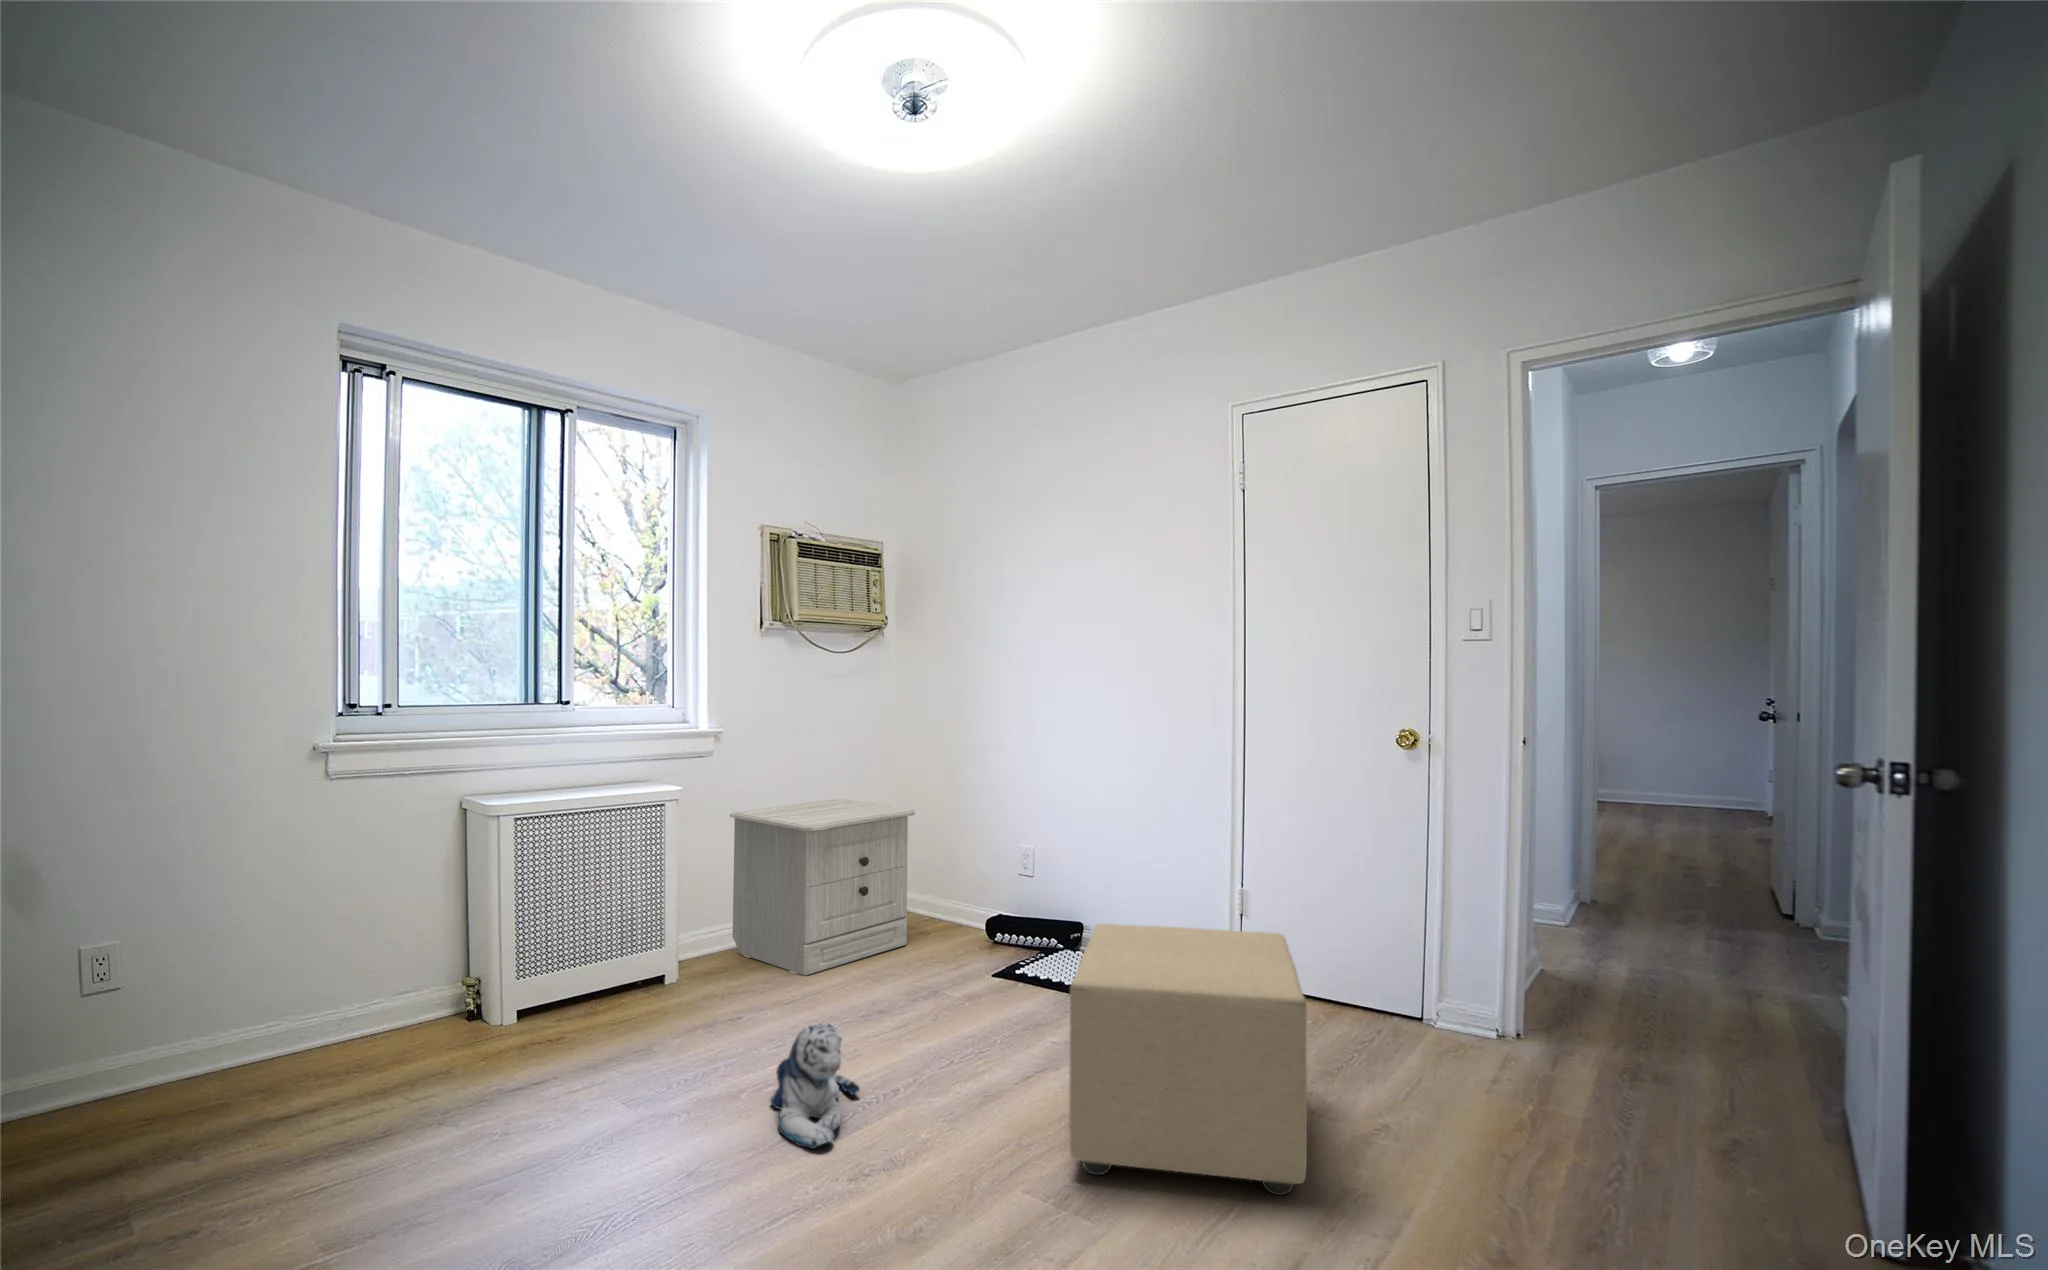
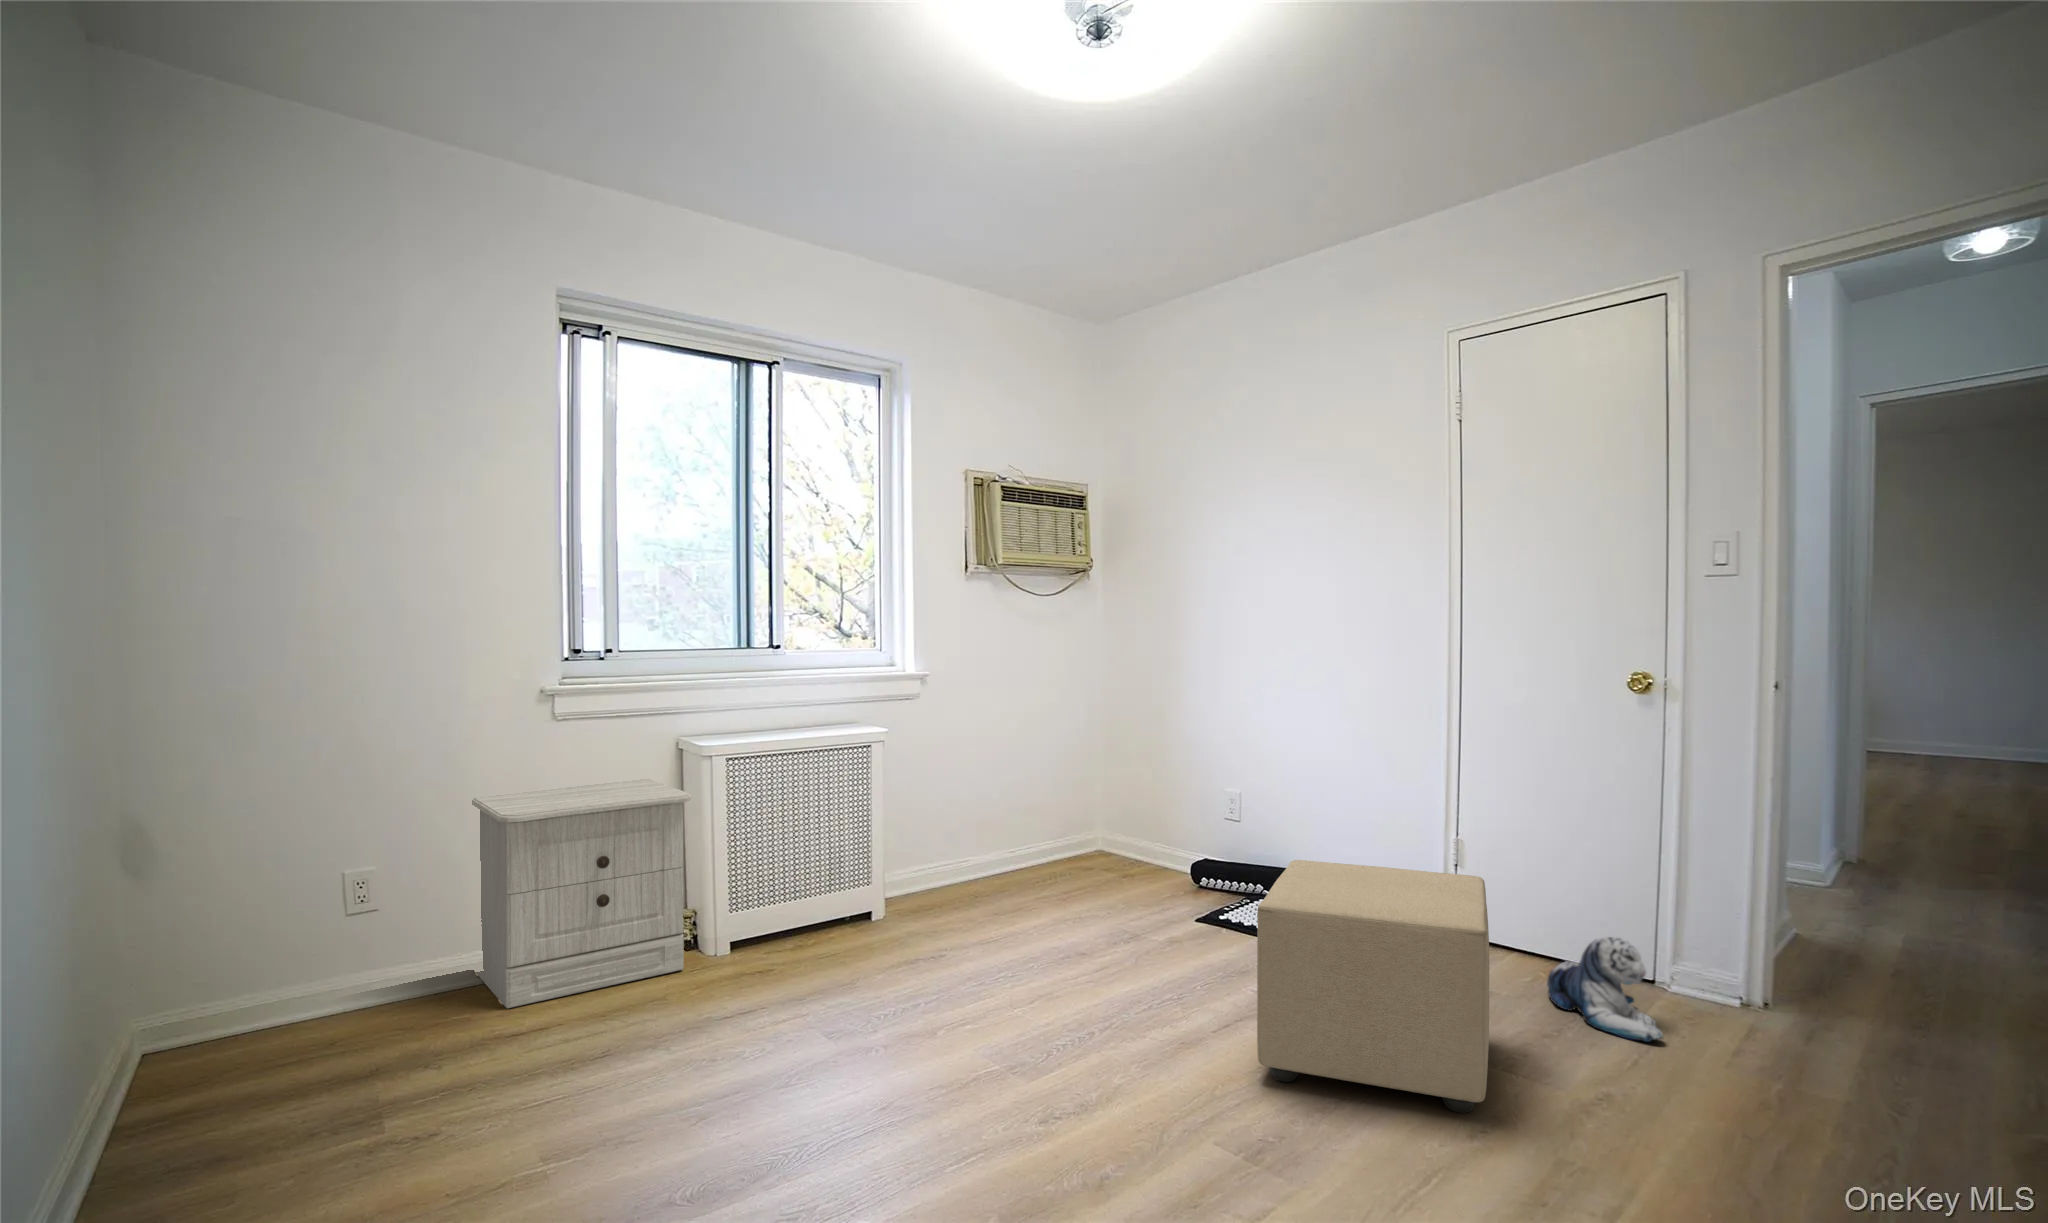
nightstand: present [730,799,915,976] -> present [472,779,691,1008]
plush toy: present [770,1024,859,1149] -> present [1547,937,1663,1042]

